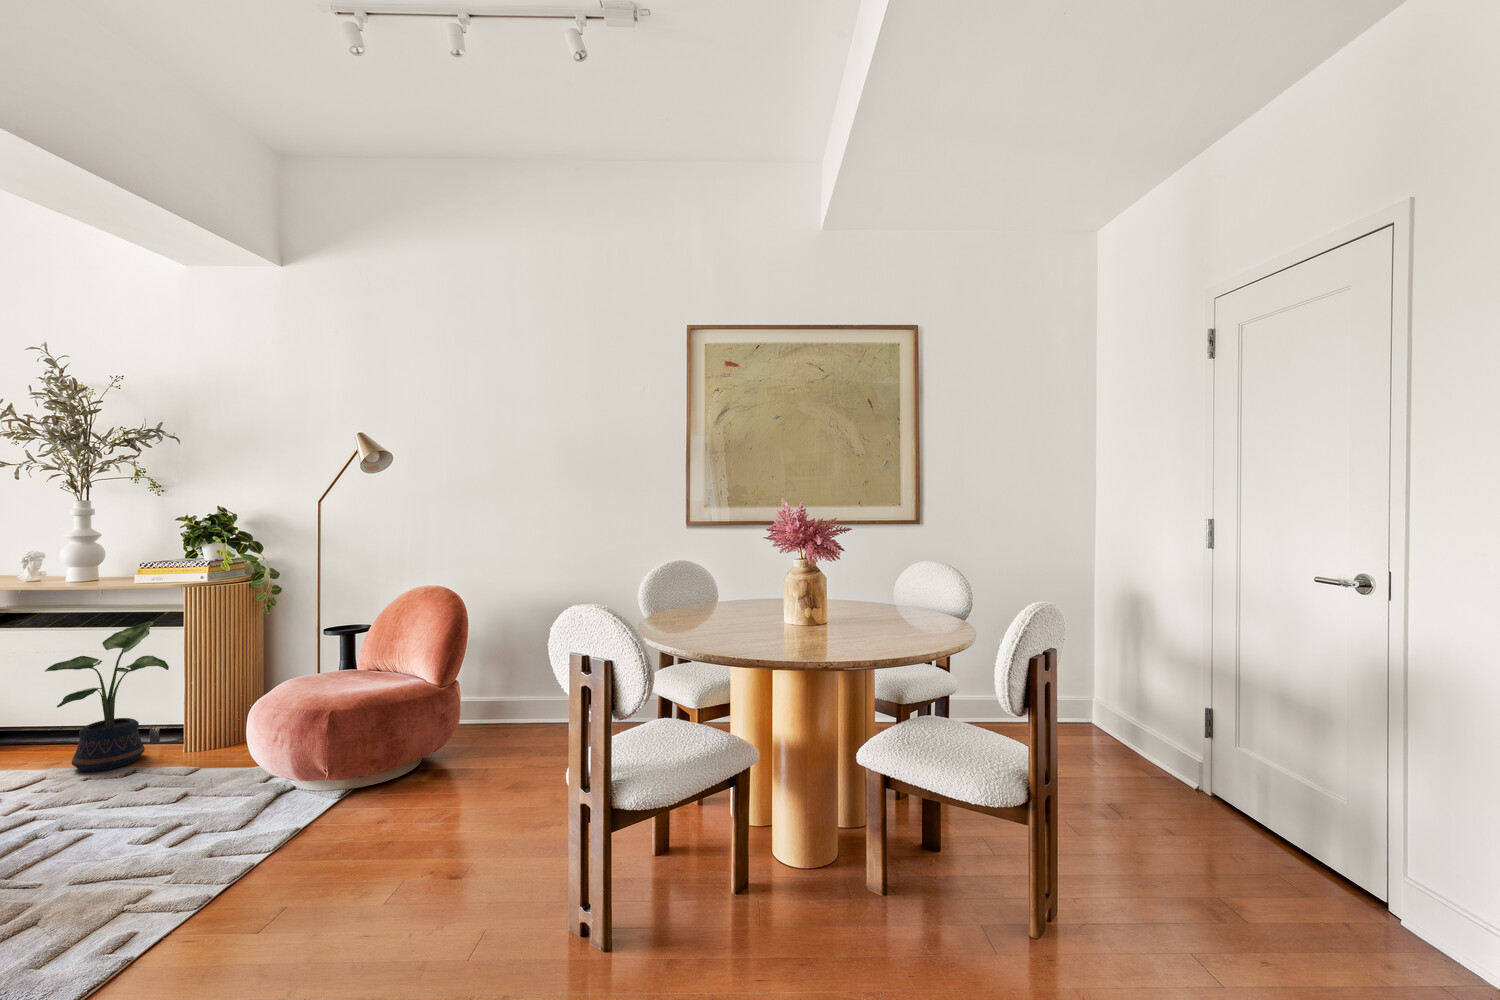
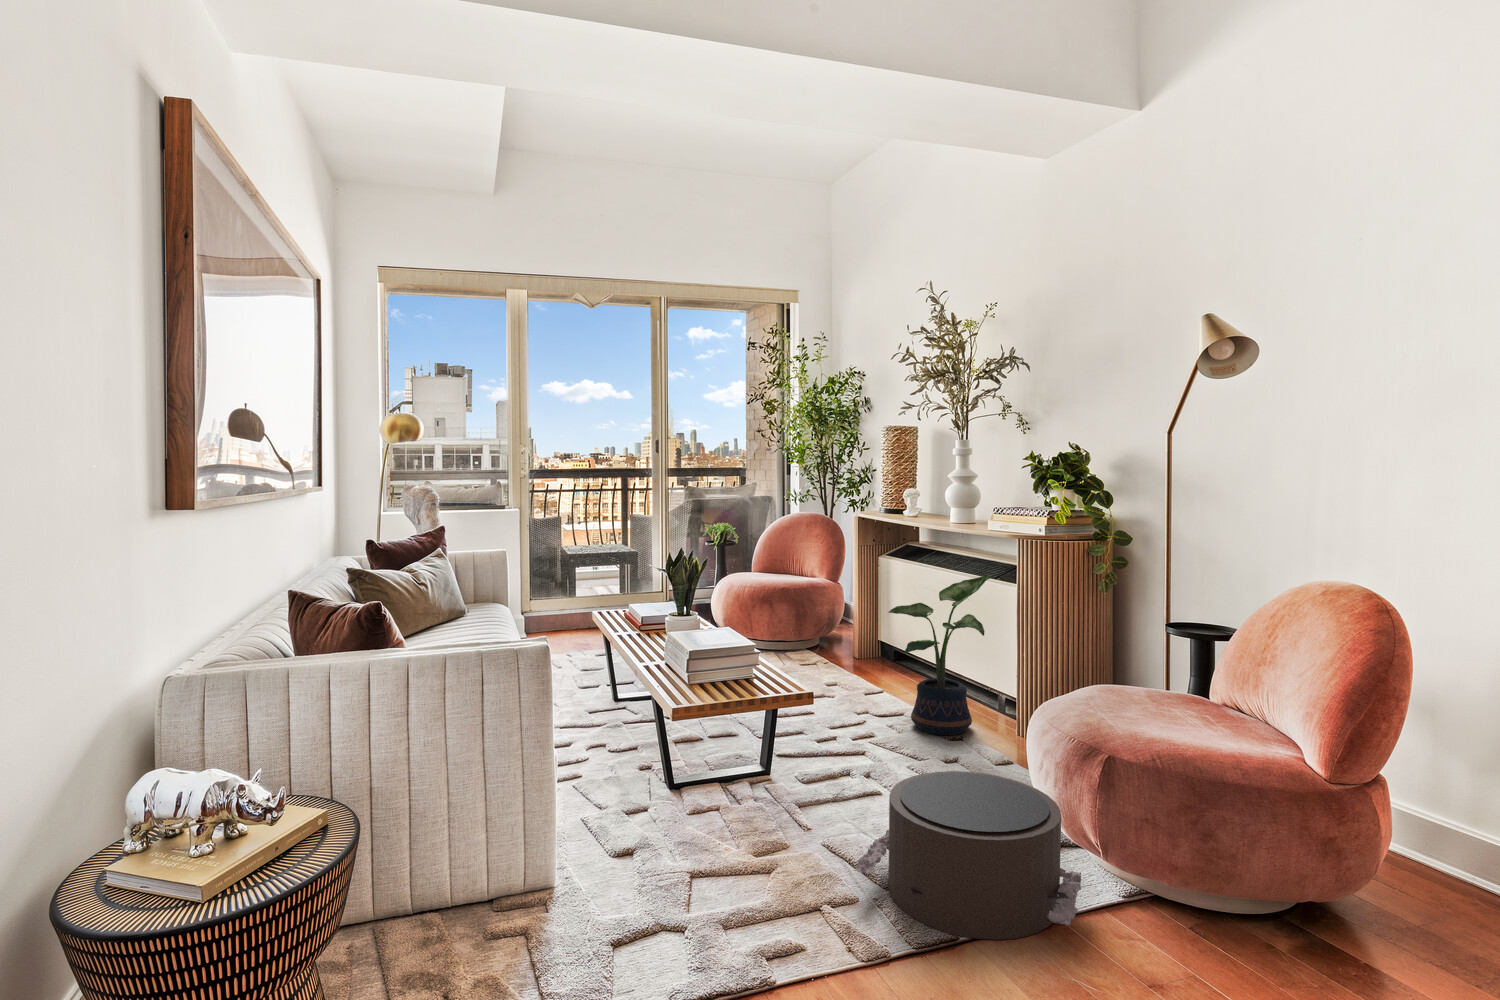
pouf: none [145,756,333,875] -> present [855,771,1081,940]

